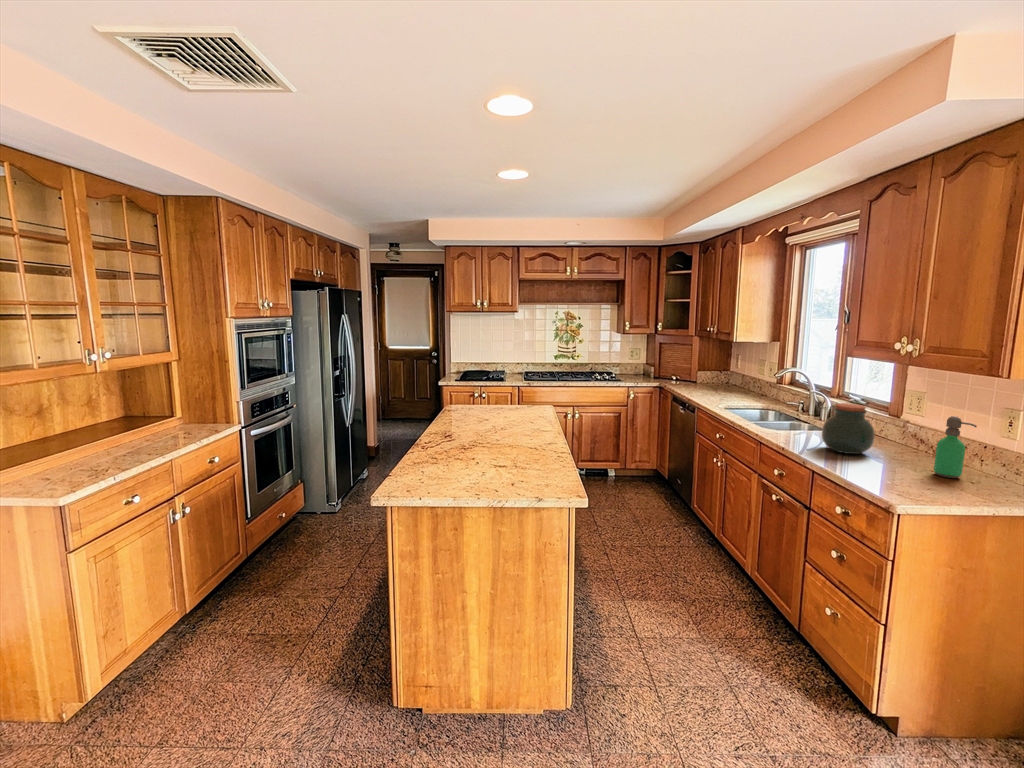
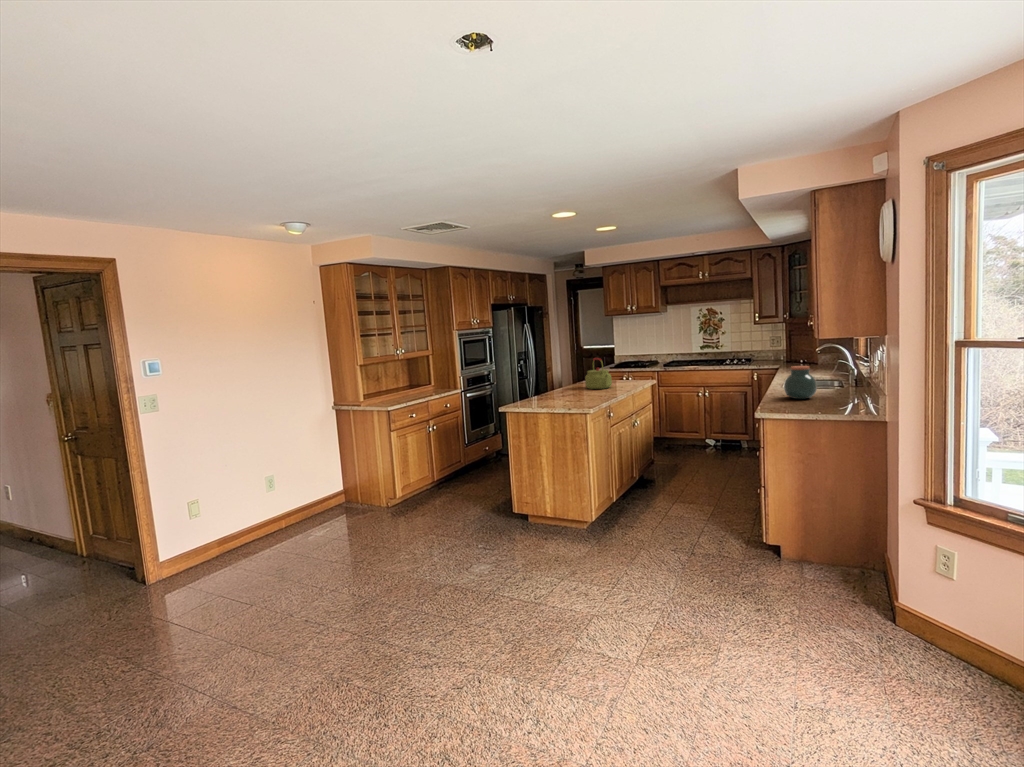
kettle: none [480,376,525,428] -> present [585,358,612,389]
soap dispenser: present [934,416,977,478] -> none [824,368,839,407]

